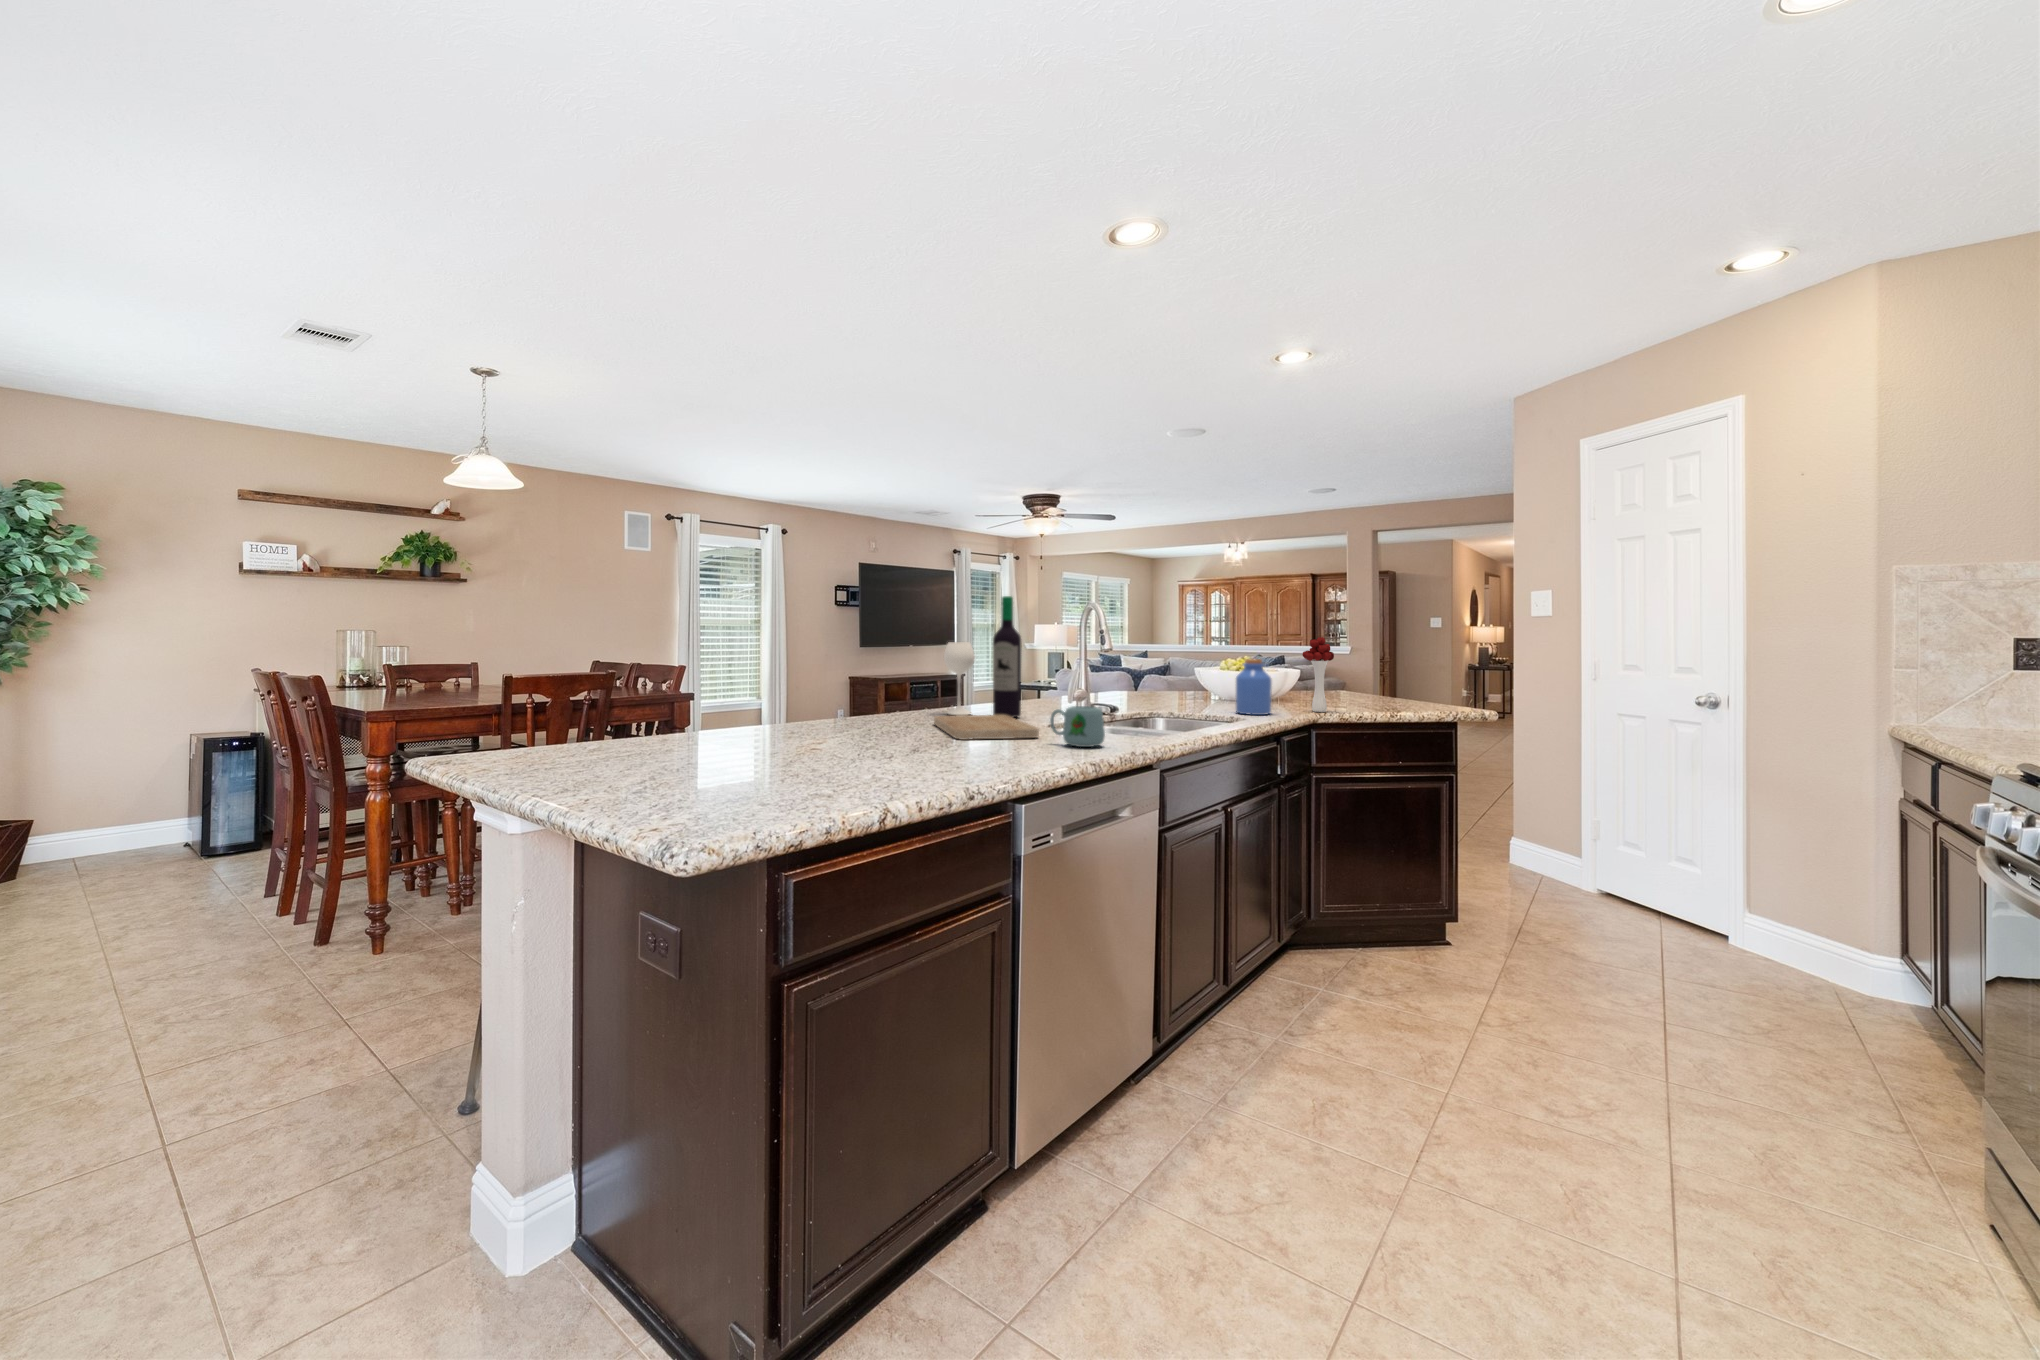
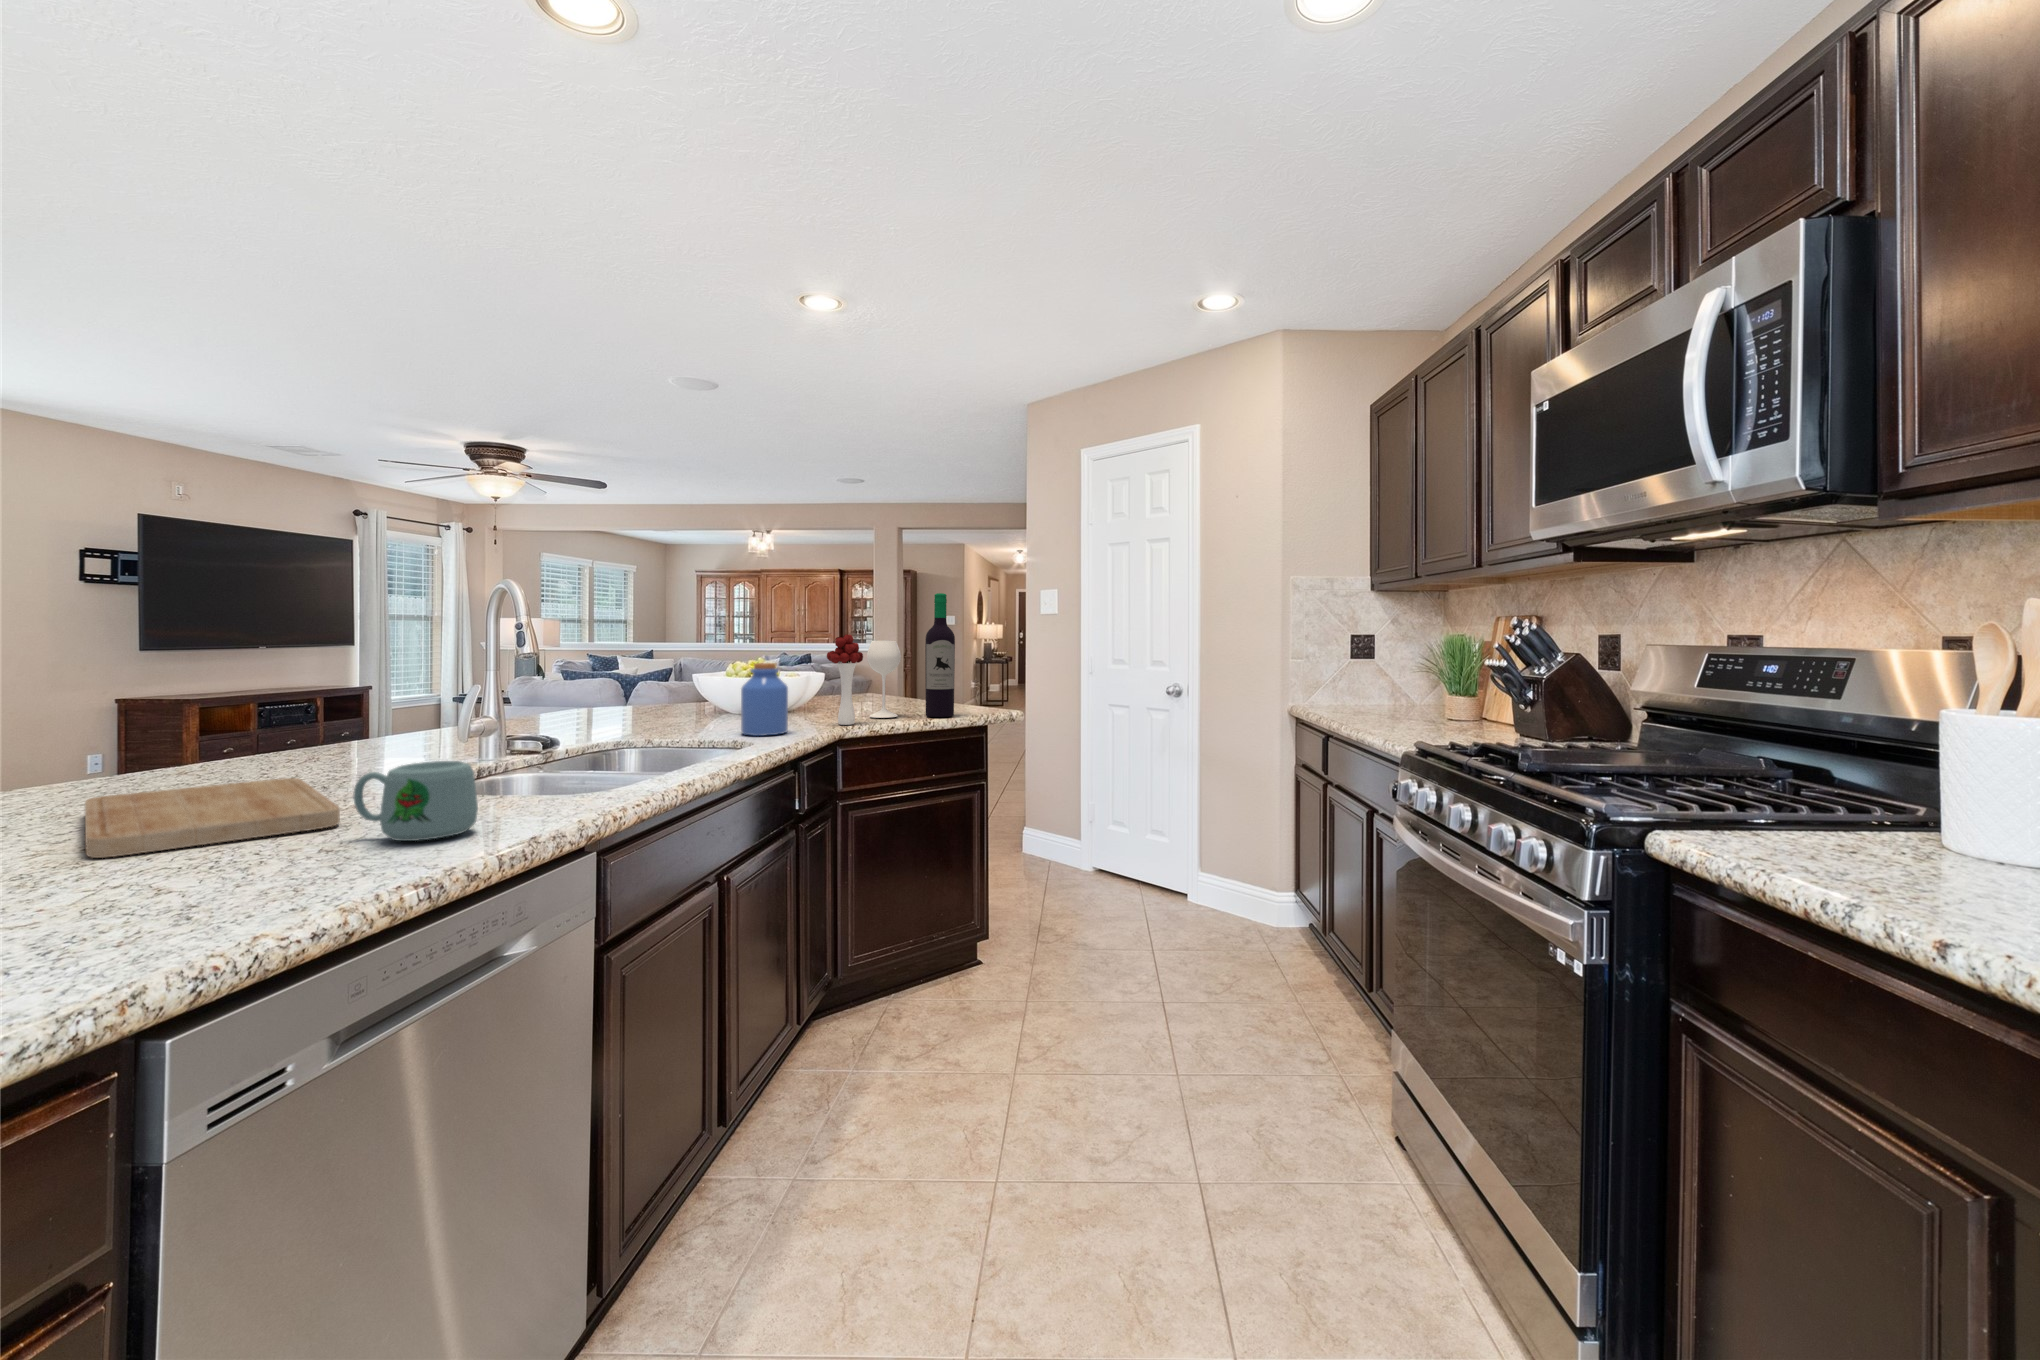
wine bottle: present [944,596,1022,717] -> present [867,593,955,718]

